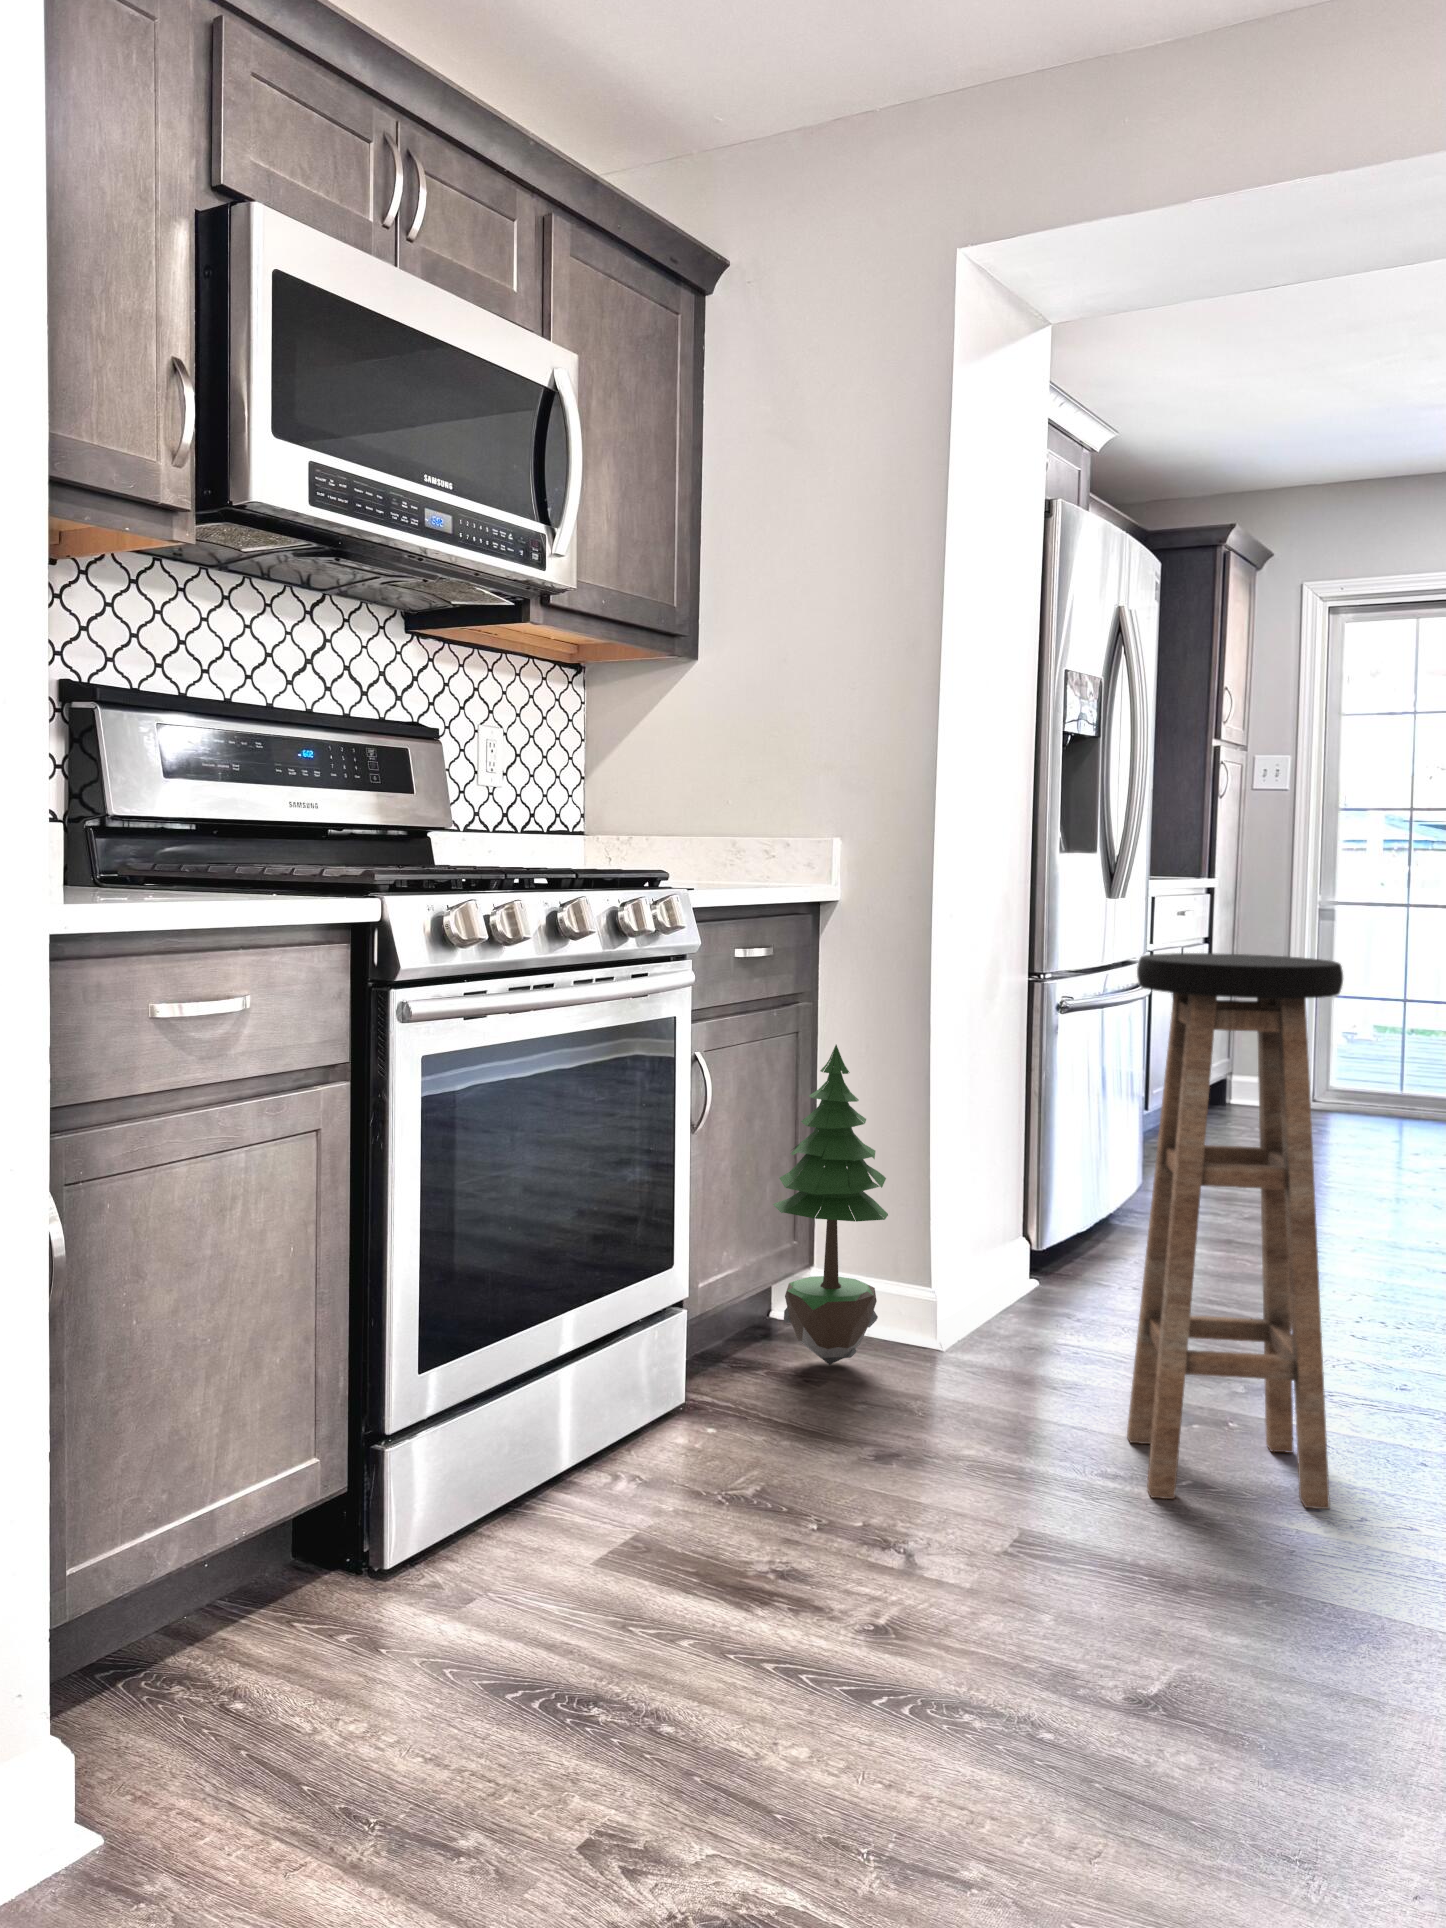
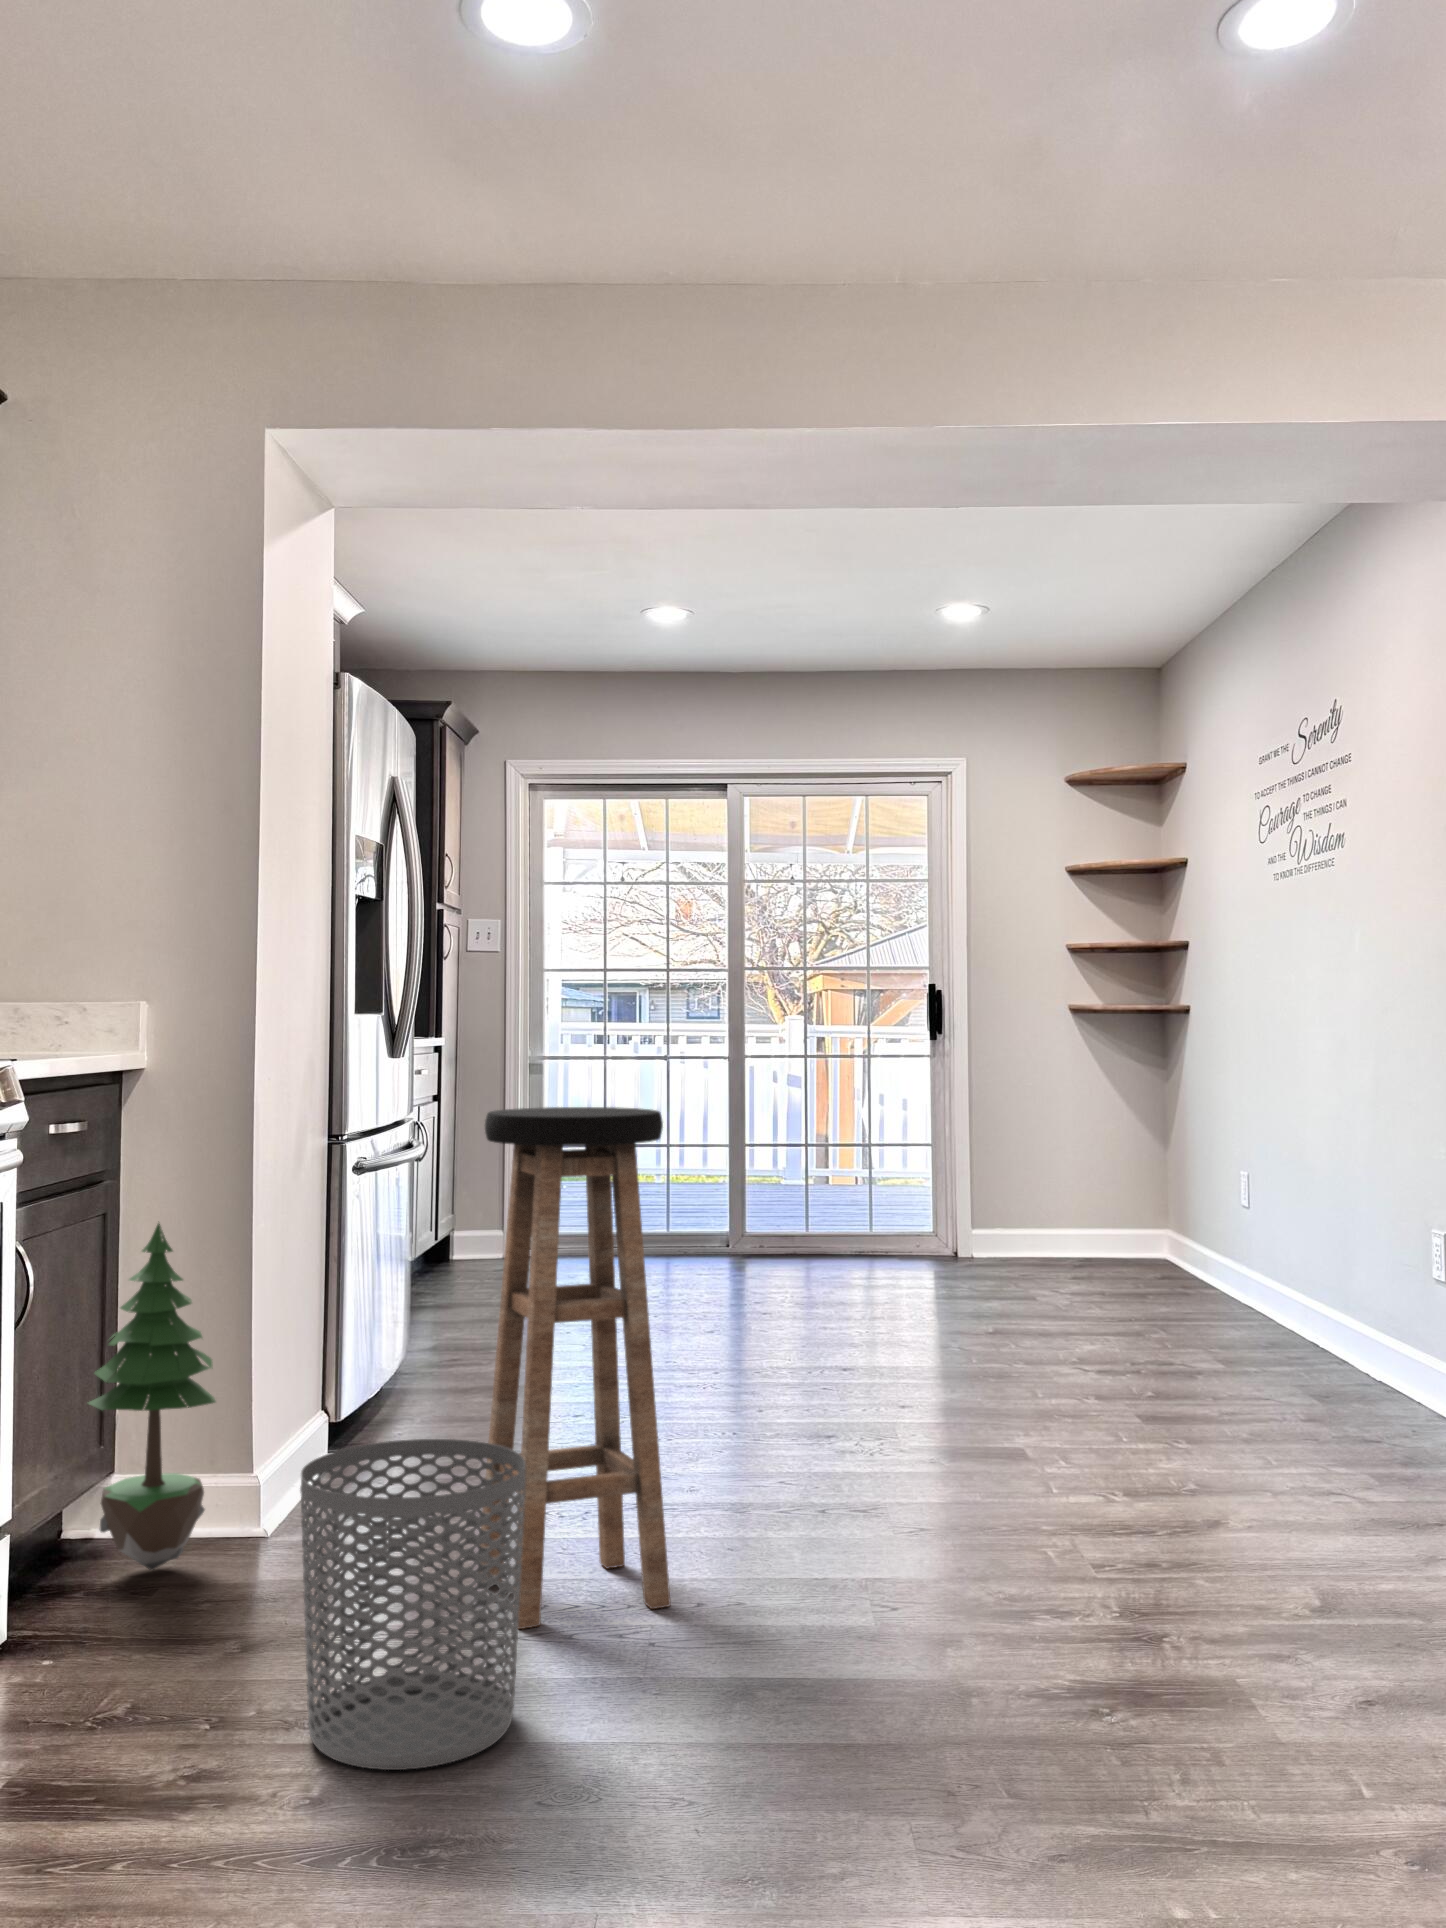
waste bin: none [891,1286,1125,1625] -> present [300,1439,526,1770]

